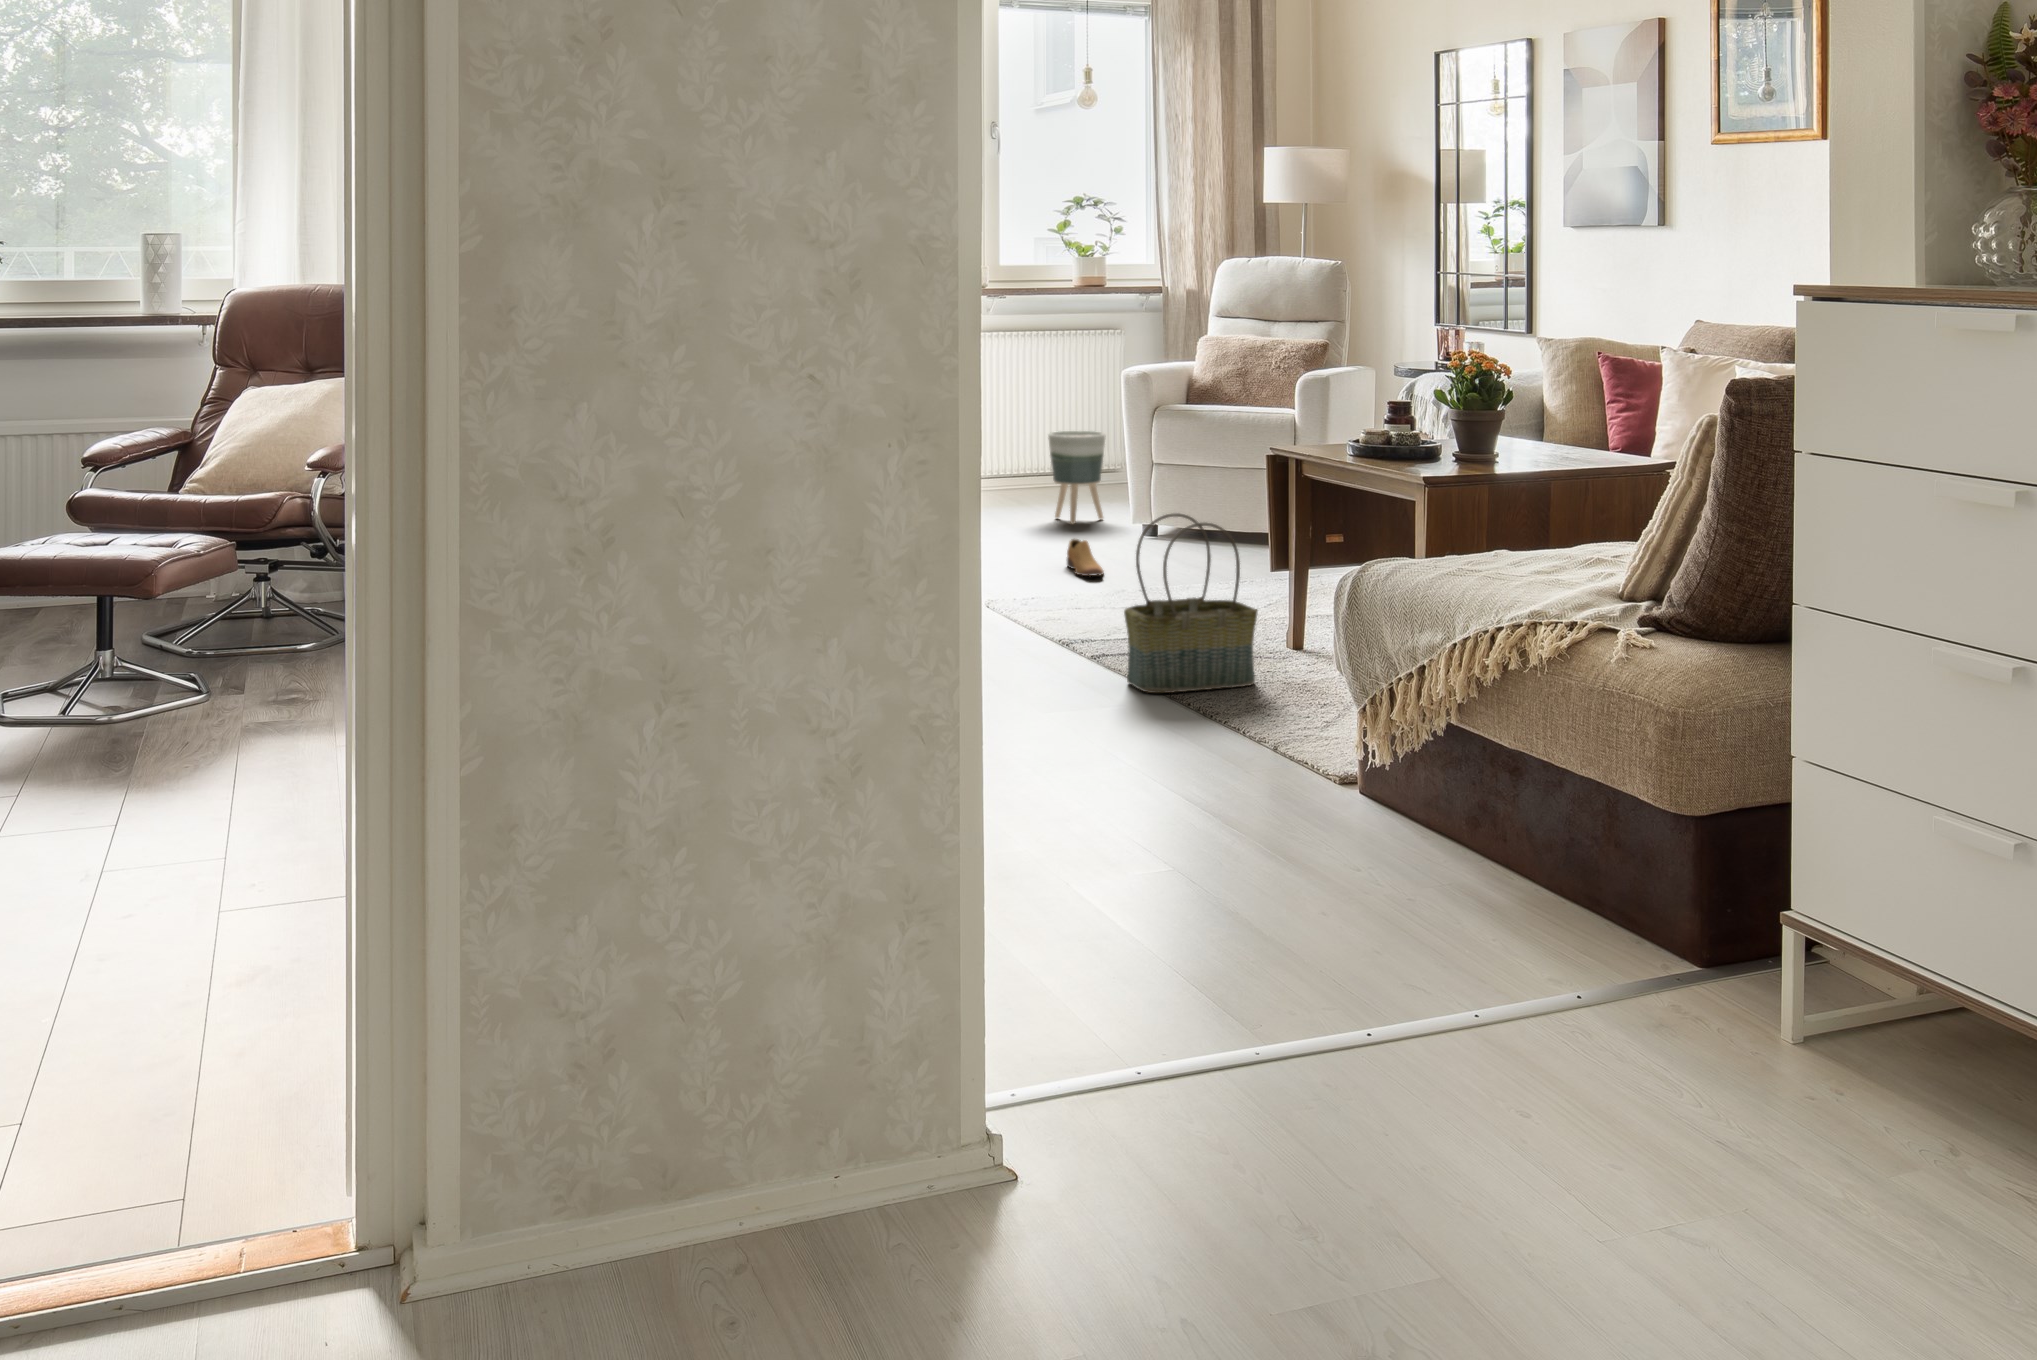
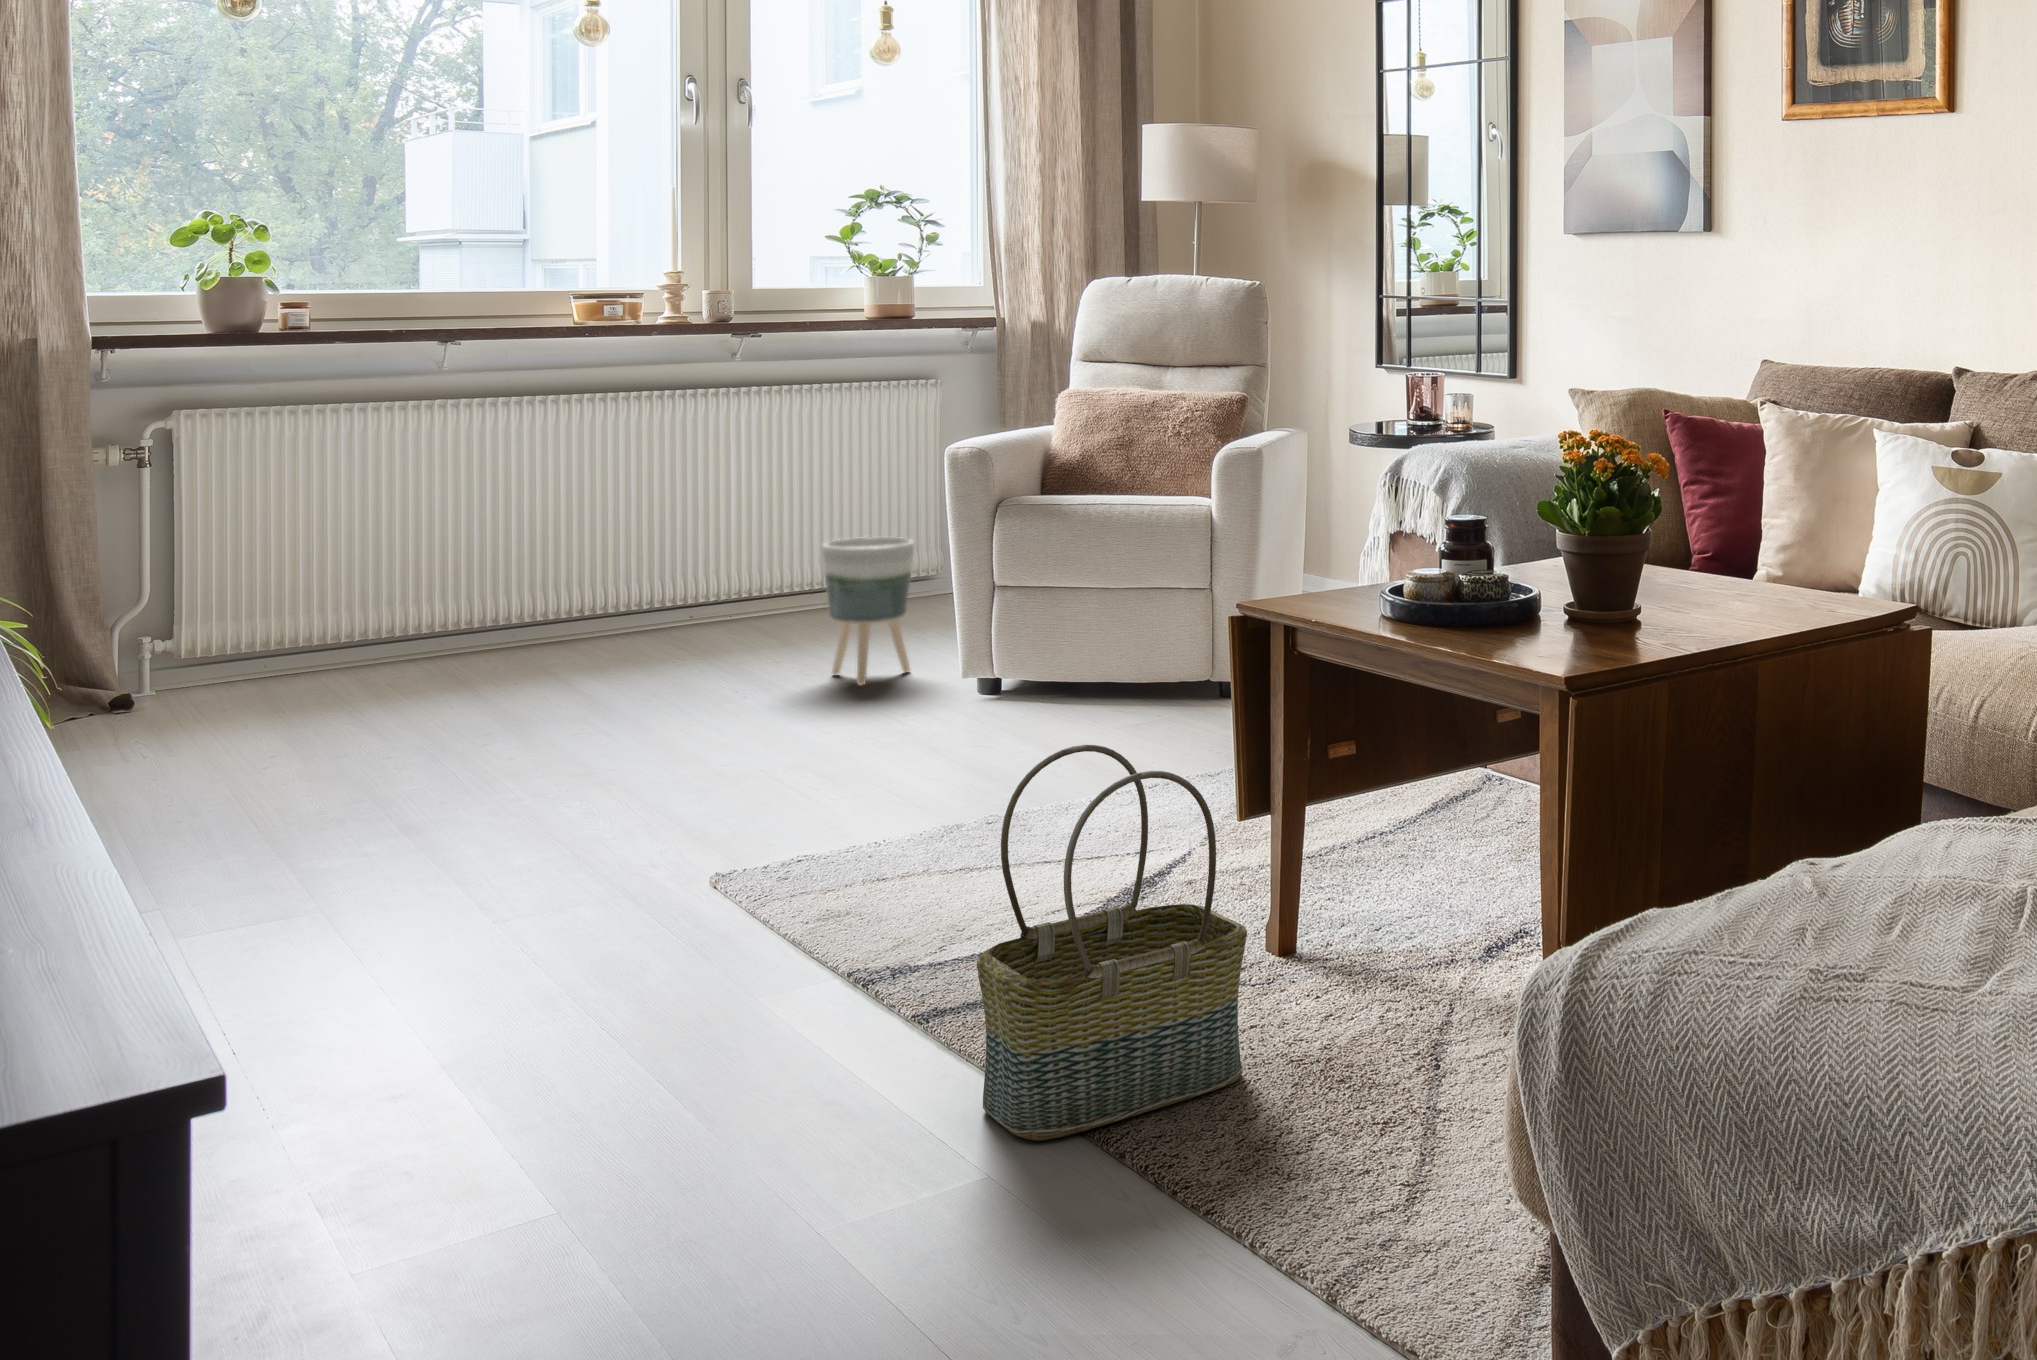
shoe: present [1067,539,1104,576] -> none [851,731,917,801]

